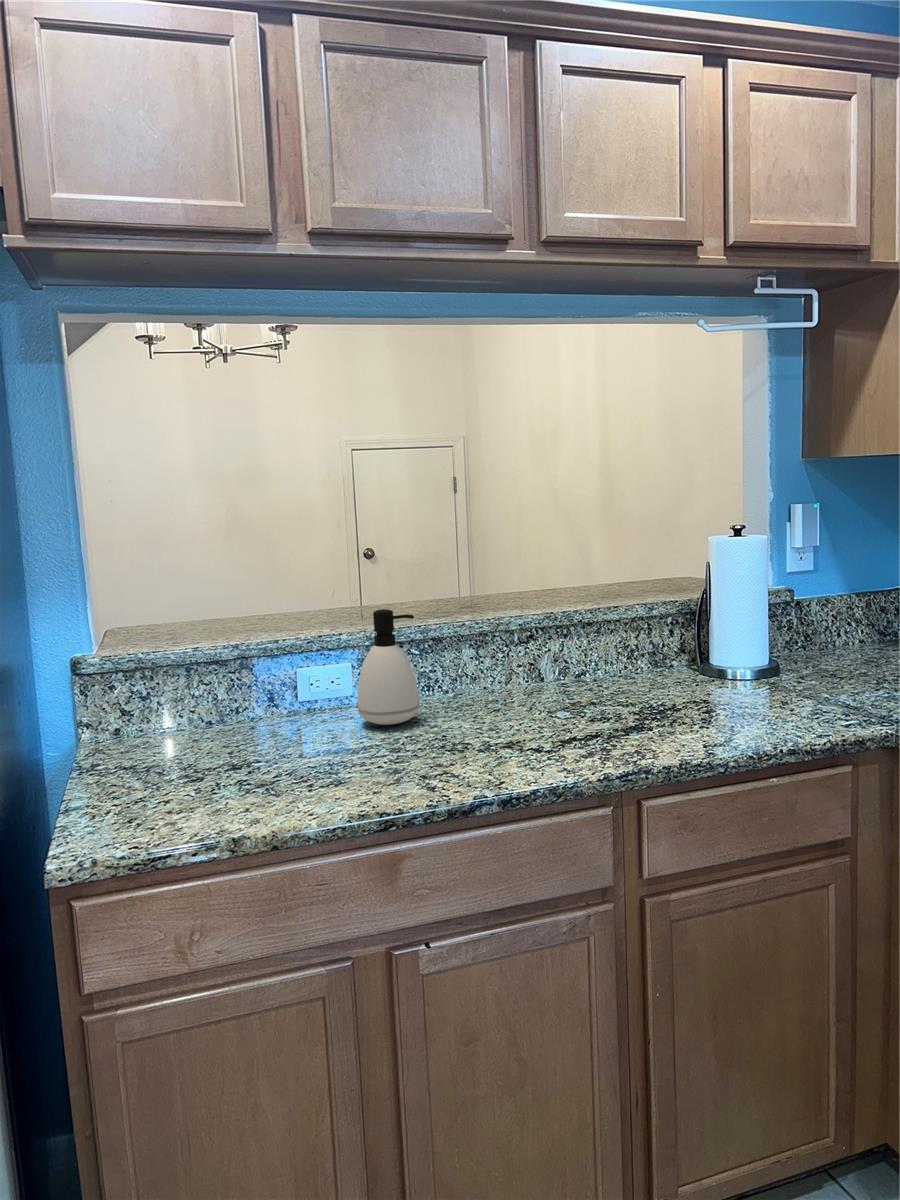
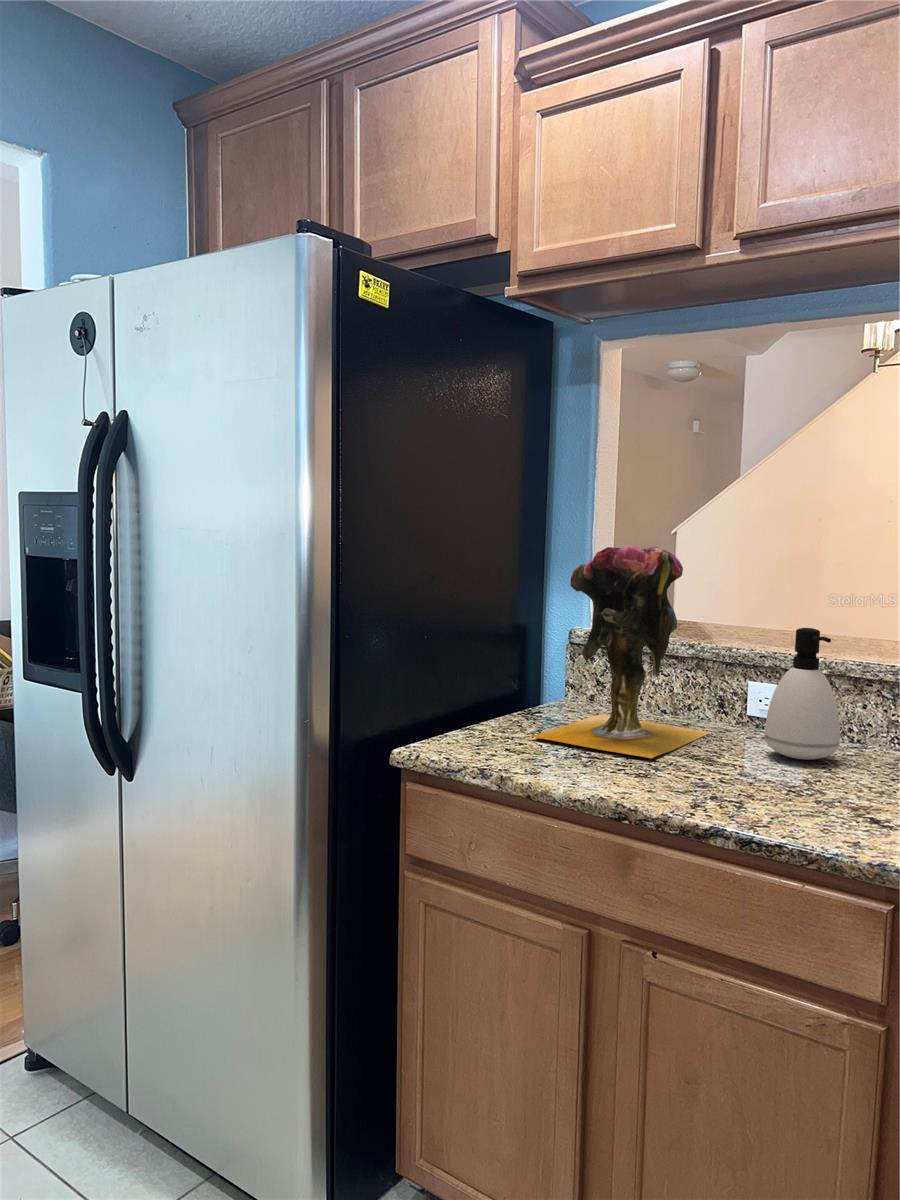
vase: none [144,553,313,791] -> present [532,546,710,758]

